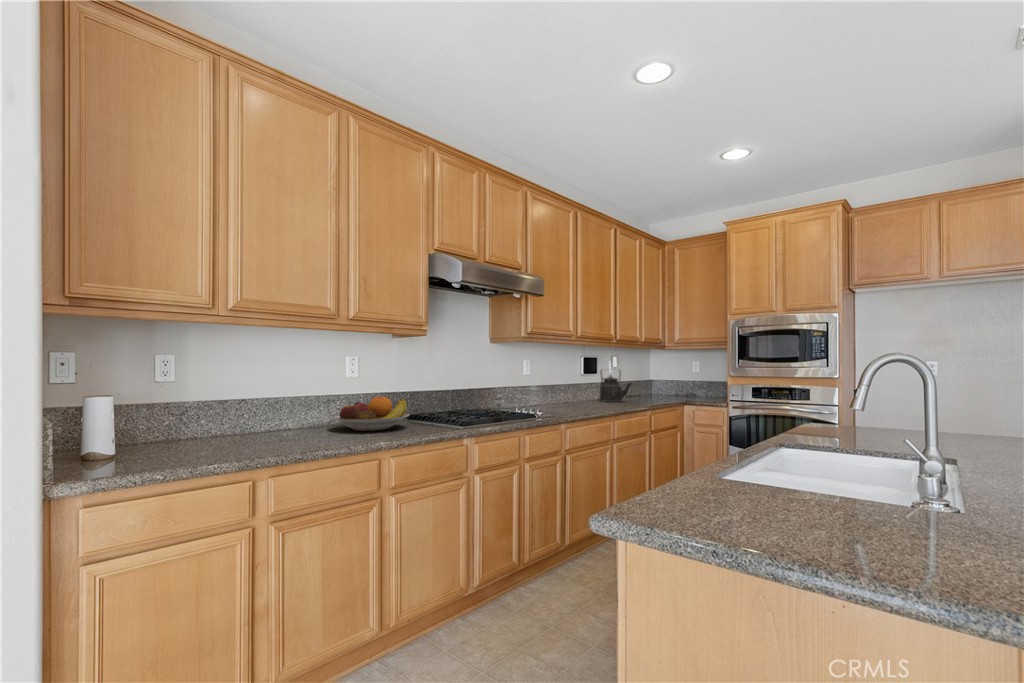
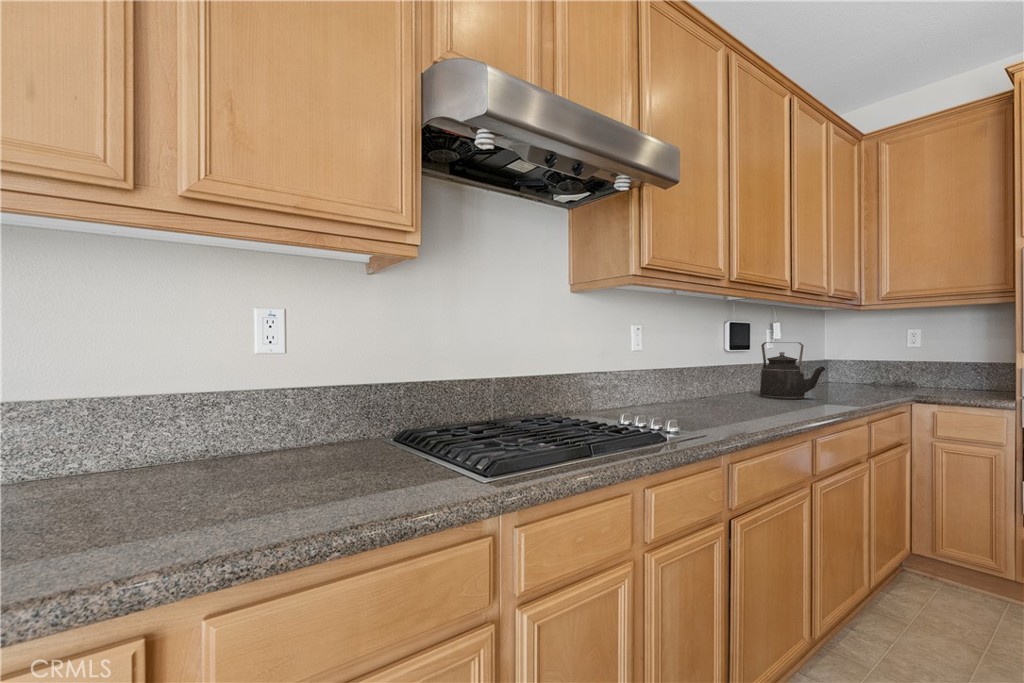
fruit bowl: present [332,396,409,431] -> none [145,405,356,496]

